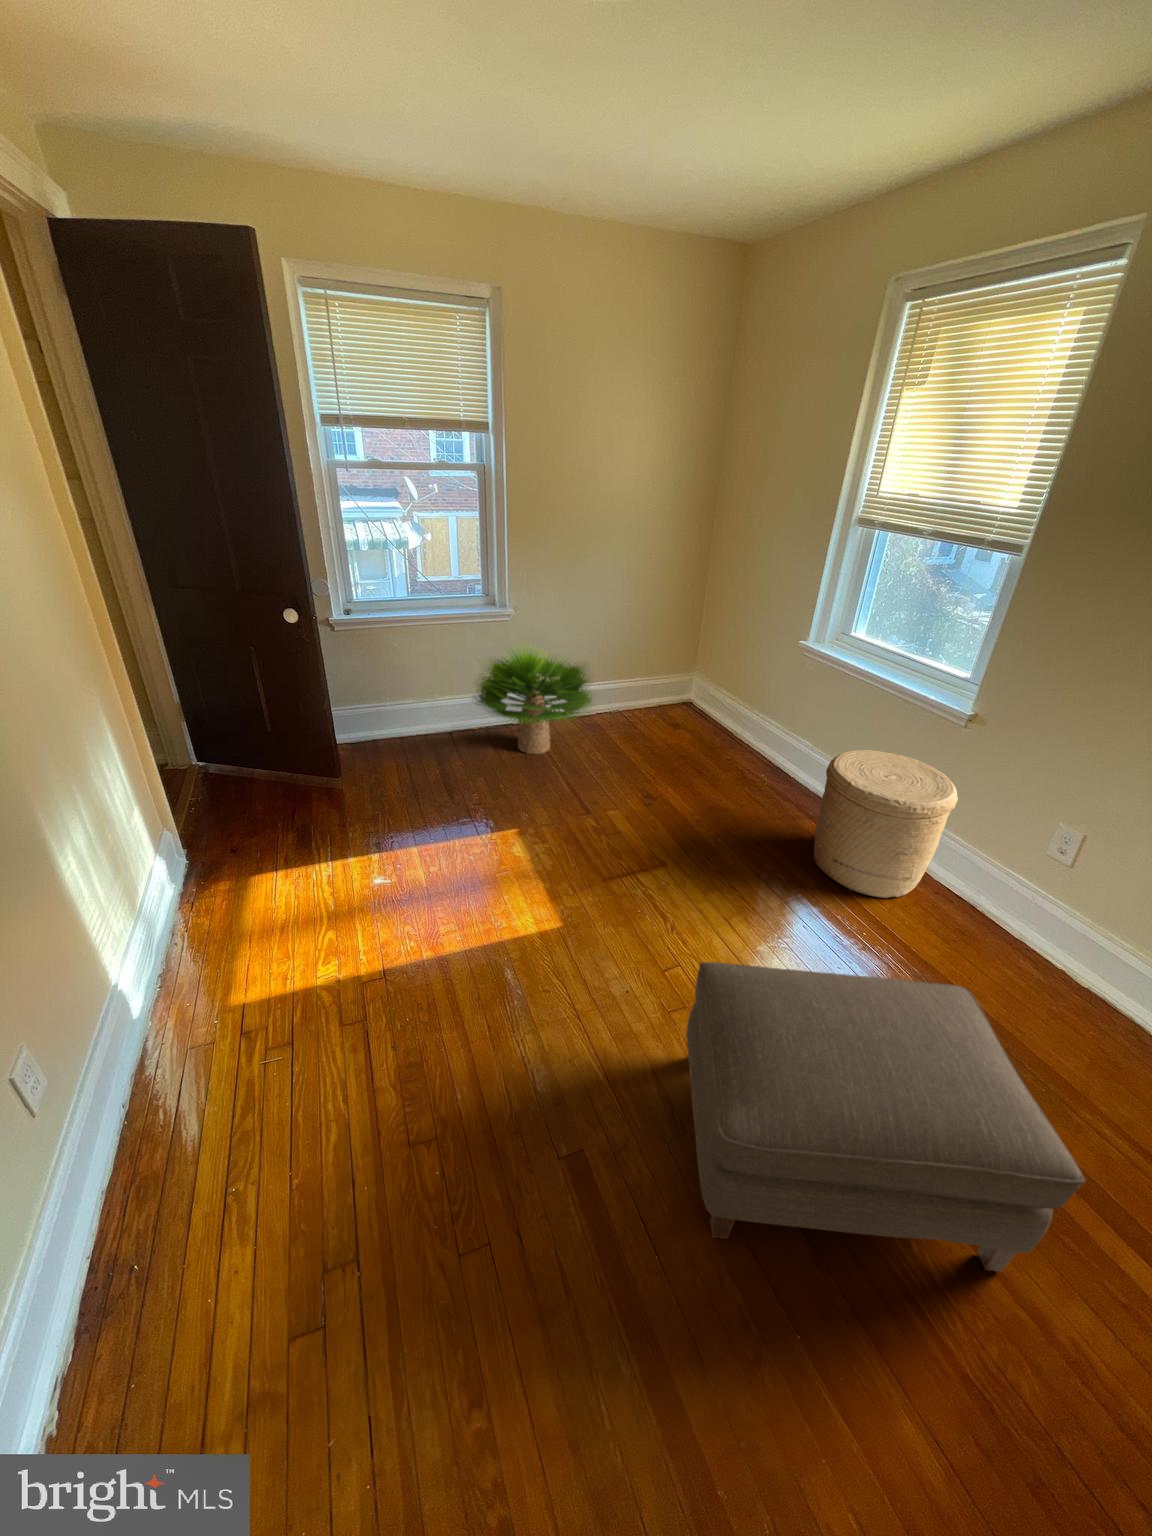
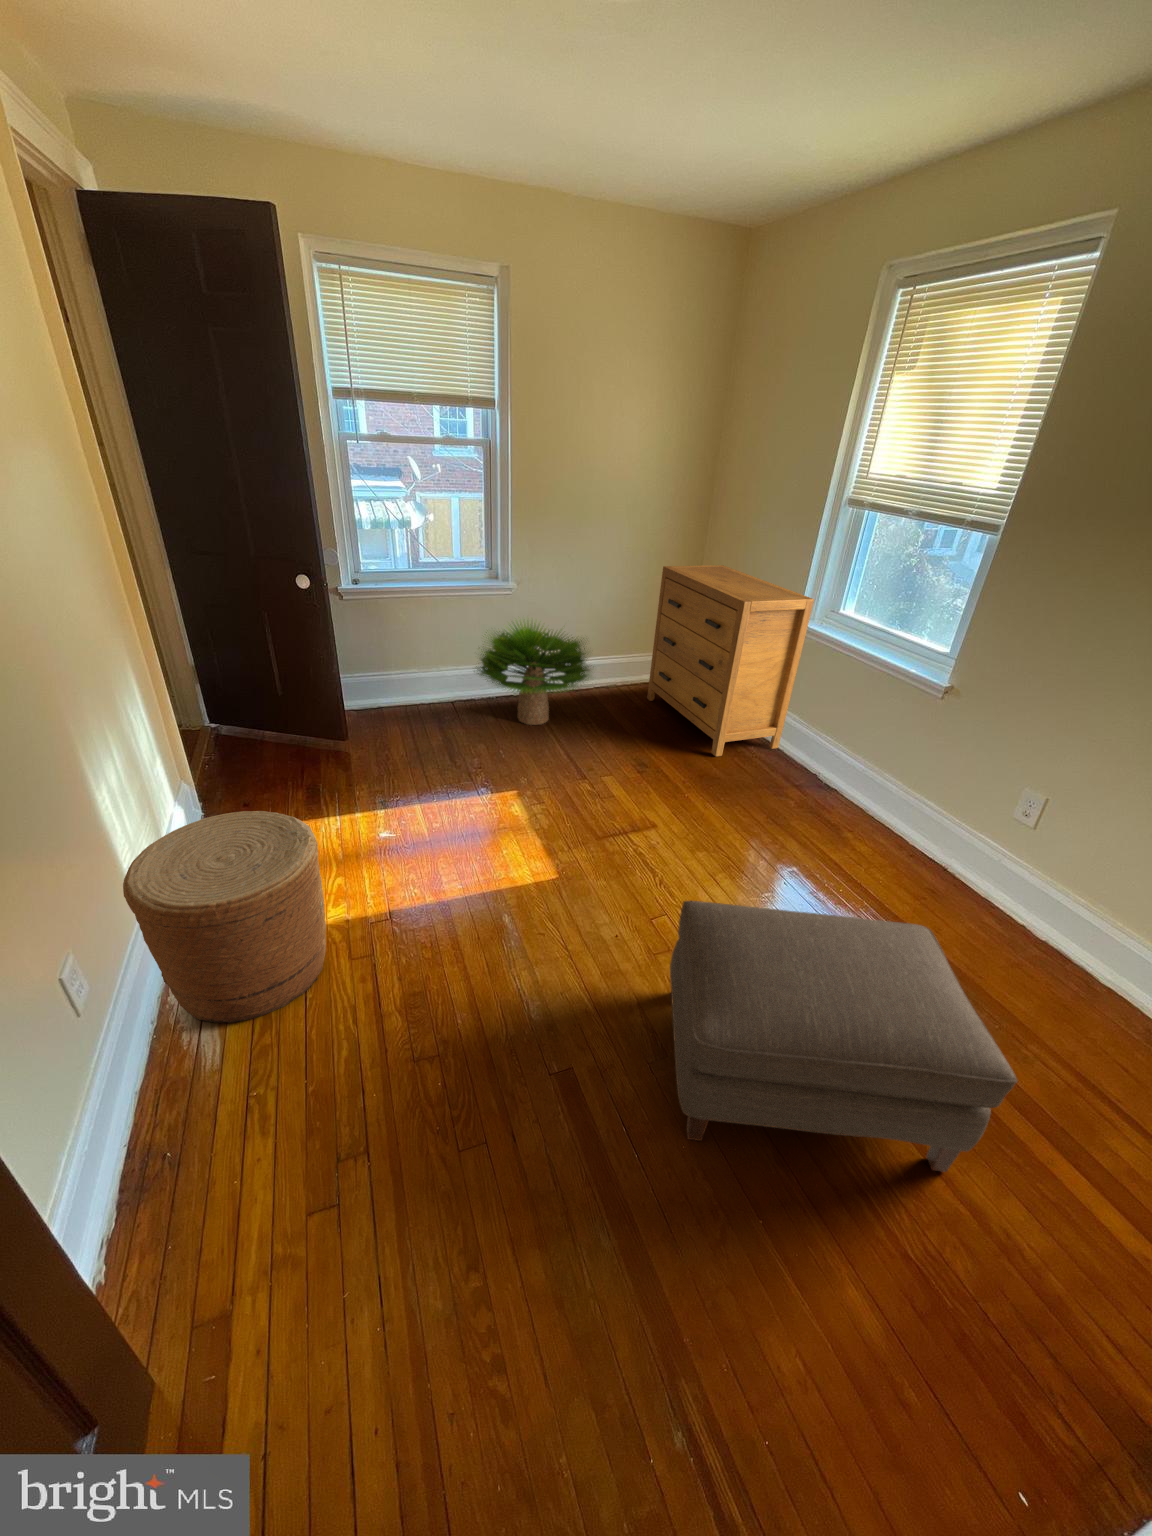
dresser: none [651,586,824,785] -> present [647,565,814,756]
woven basket: present [814,750,958,898] -> present [123,811,326,1023]

